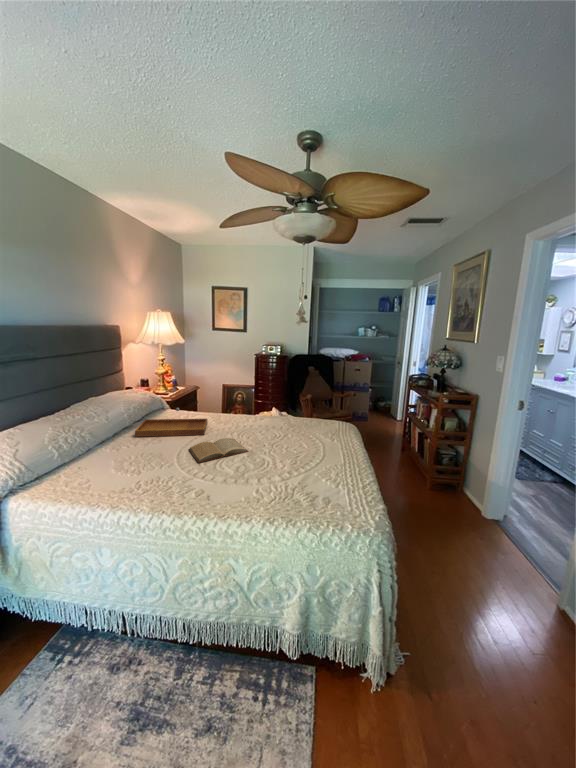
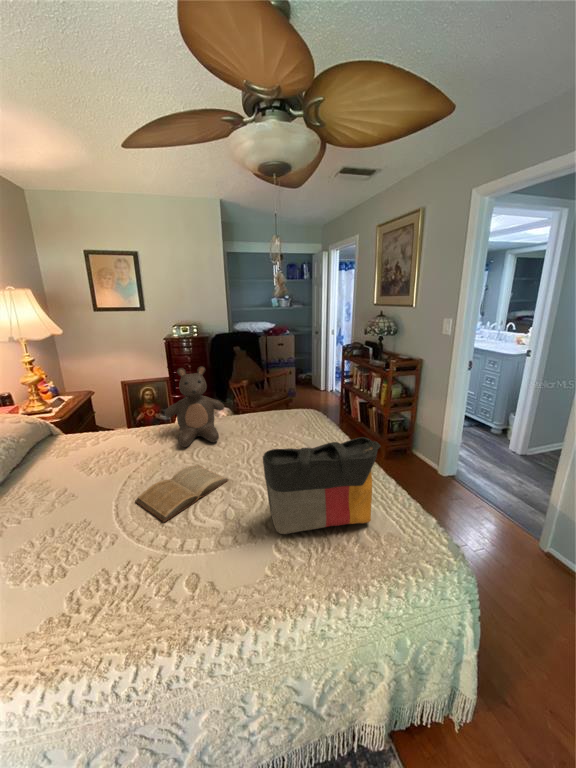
teddy bear: none [226,373,268,429] -> present [165,367,224,447]
tray: present [135,408,208,437] -> none [21,435,147,500]
tote bag: none [253,426,334,493] -> present [263,437,381,534]

